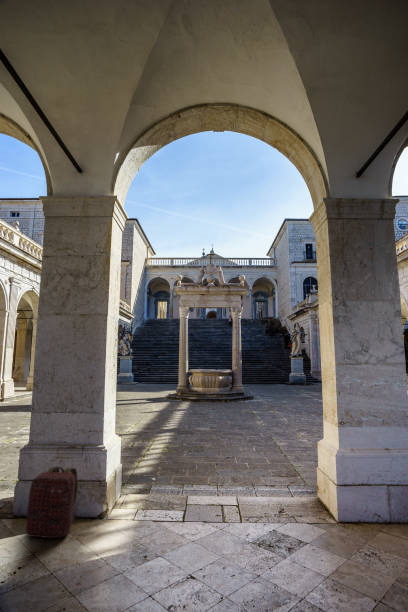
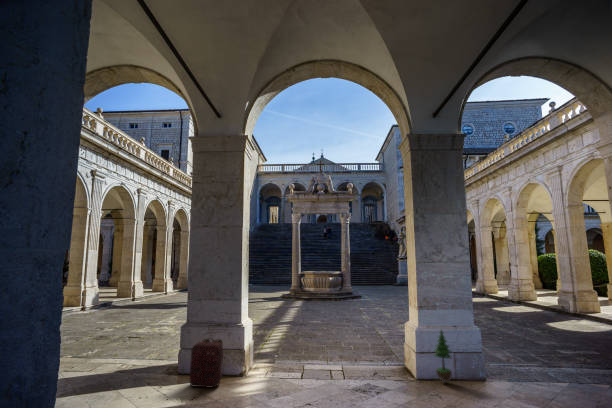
potted tree: none [360,455,387,528] -> present [434,330,452,383]

